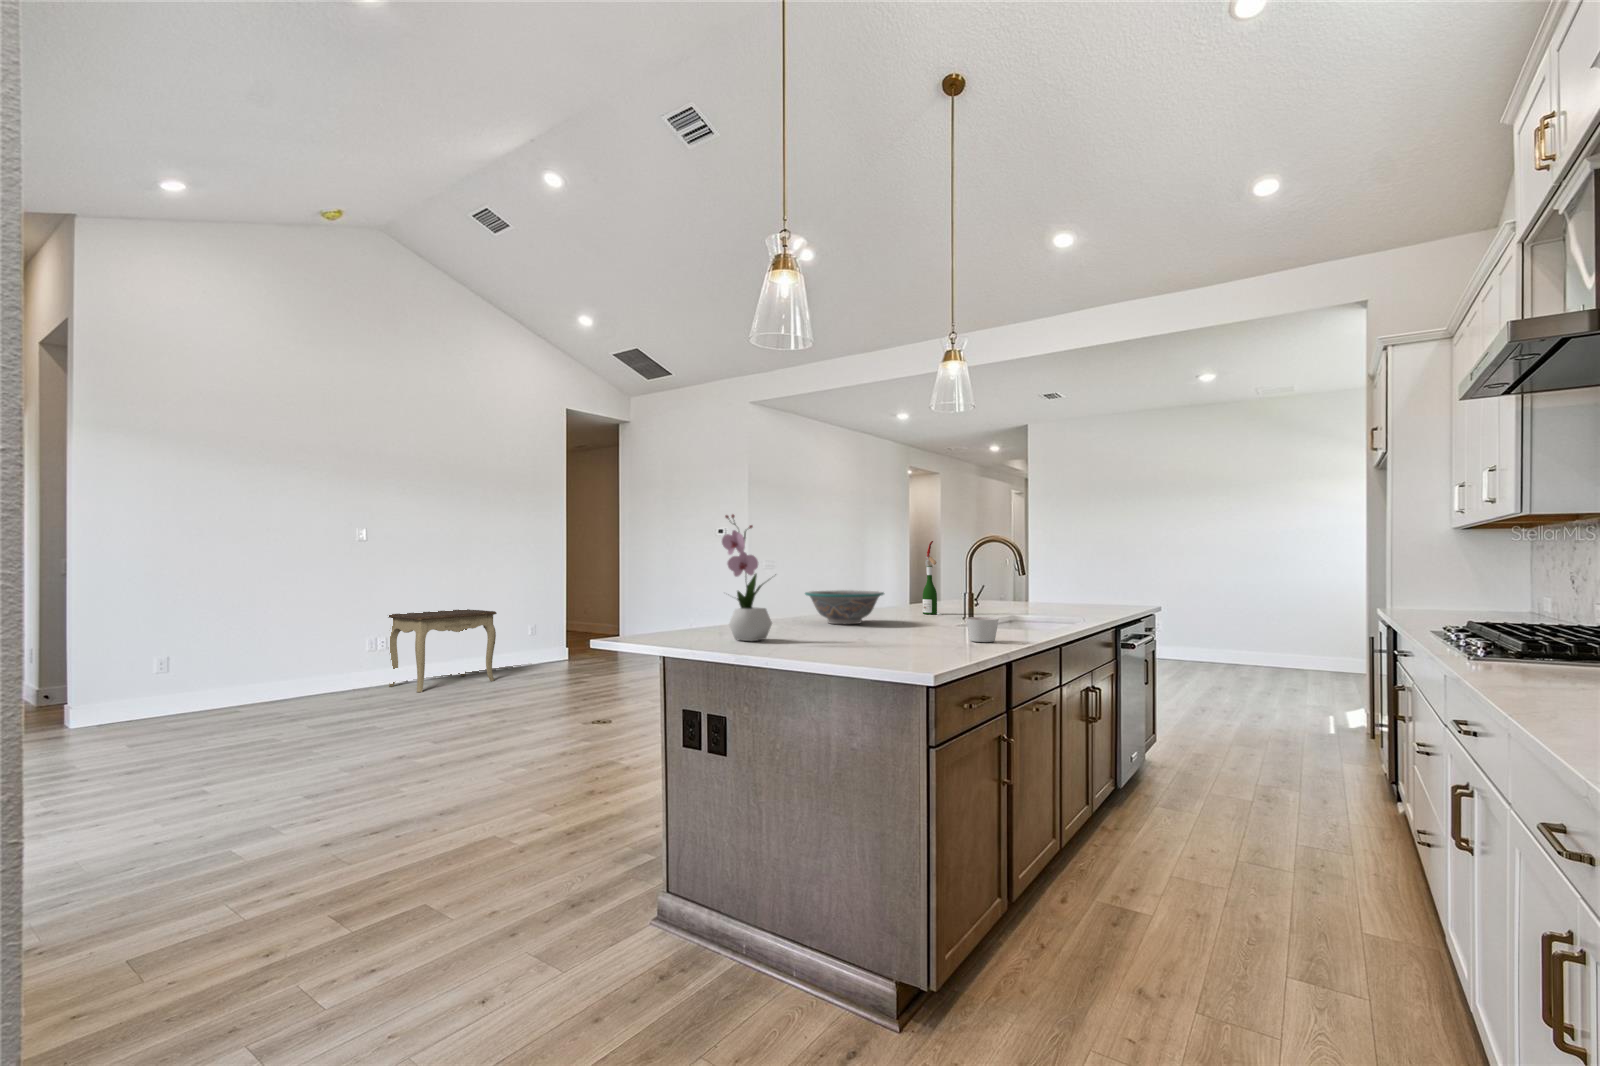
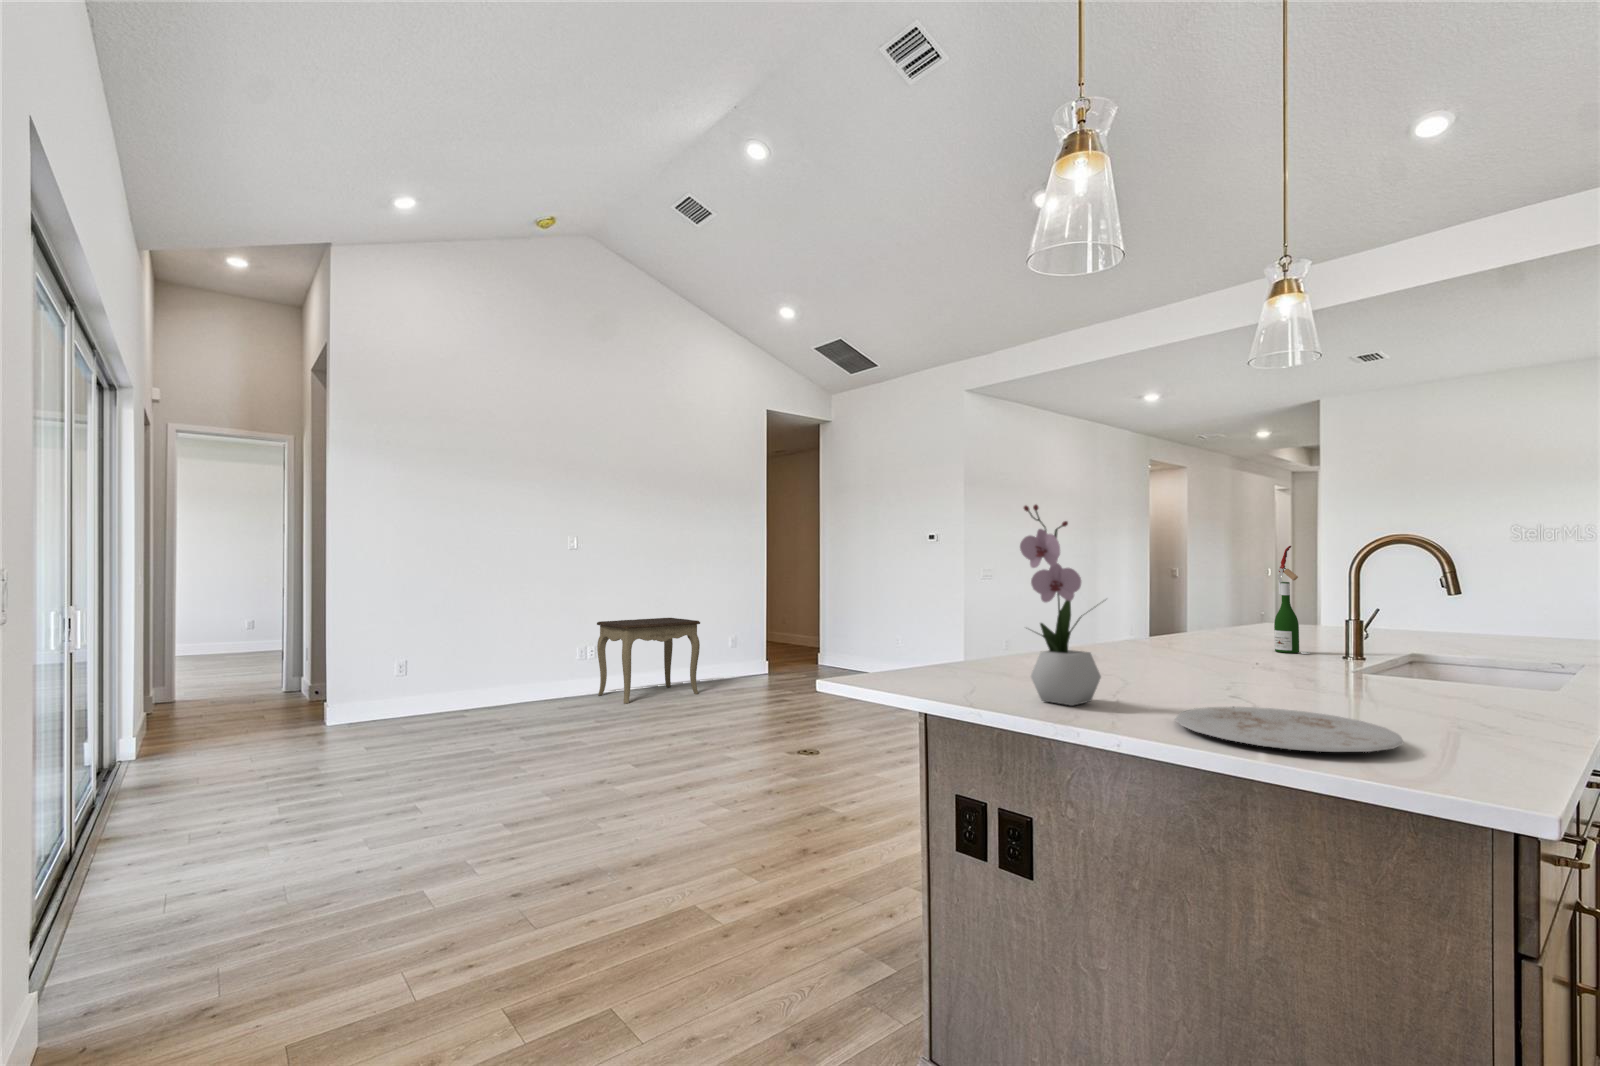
bowl: present [805,590,884,624] -> none [1113,618,1245,671]
candle: present [966,617,999,642] -> none [1459,678,1536,727]
plate: none [803,637,913,653] -> present [1175,707,1403,752]

